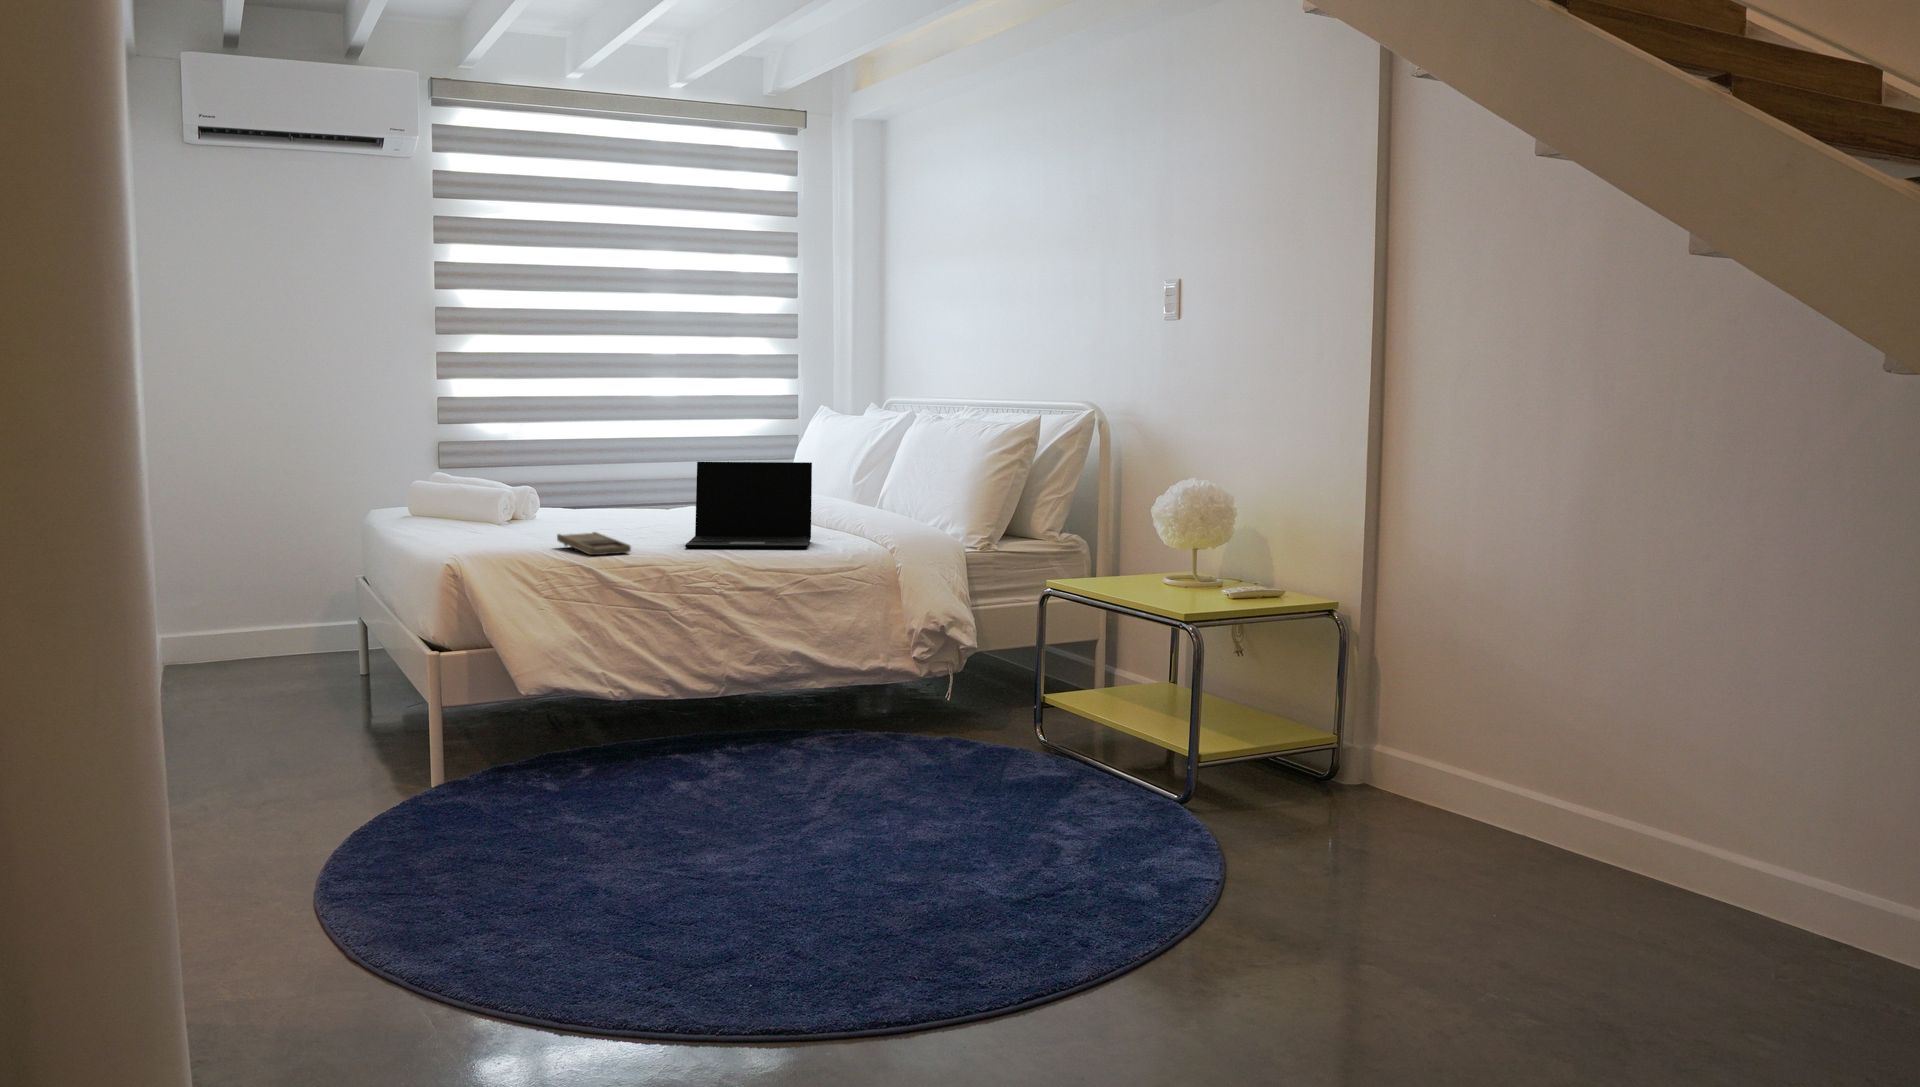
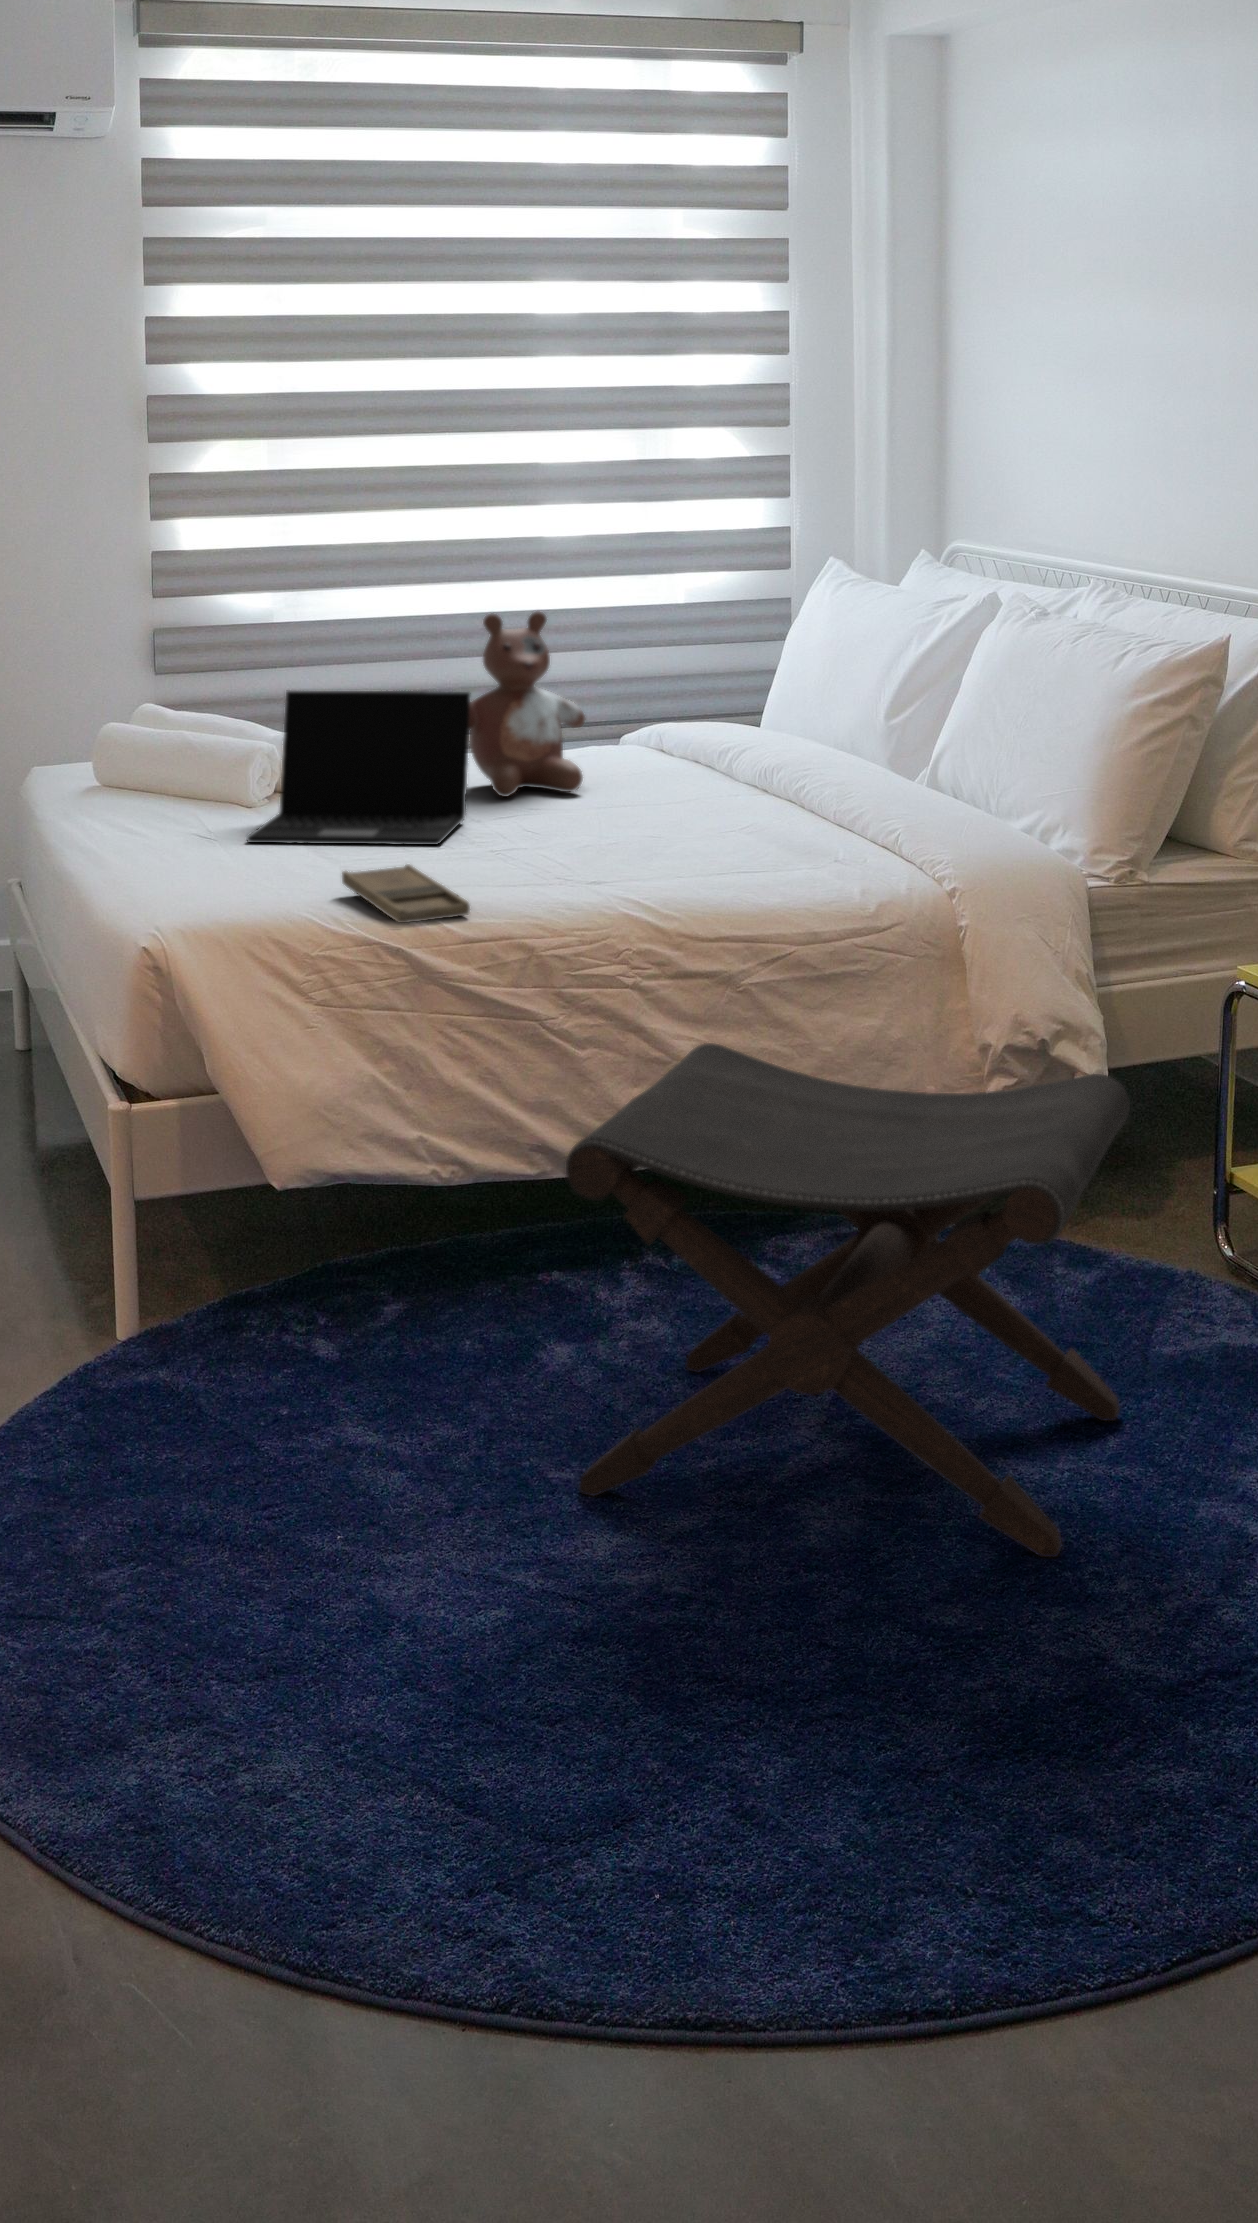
stuffed bear: none [610,418,689,518] -> present [469,612,585,797]
laptop: present [685,462,812,549] -> present [247,691,471,845]
footstool: none [690,612,993,856] -> present [566,1043,1130,1557]

